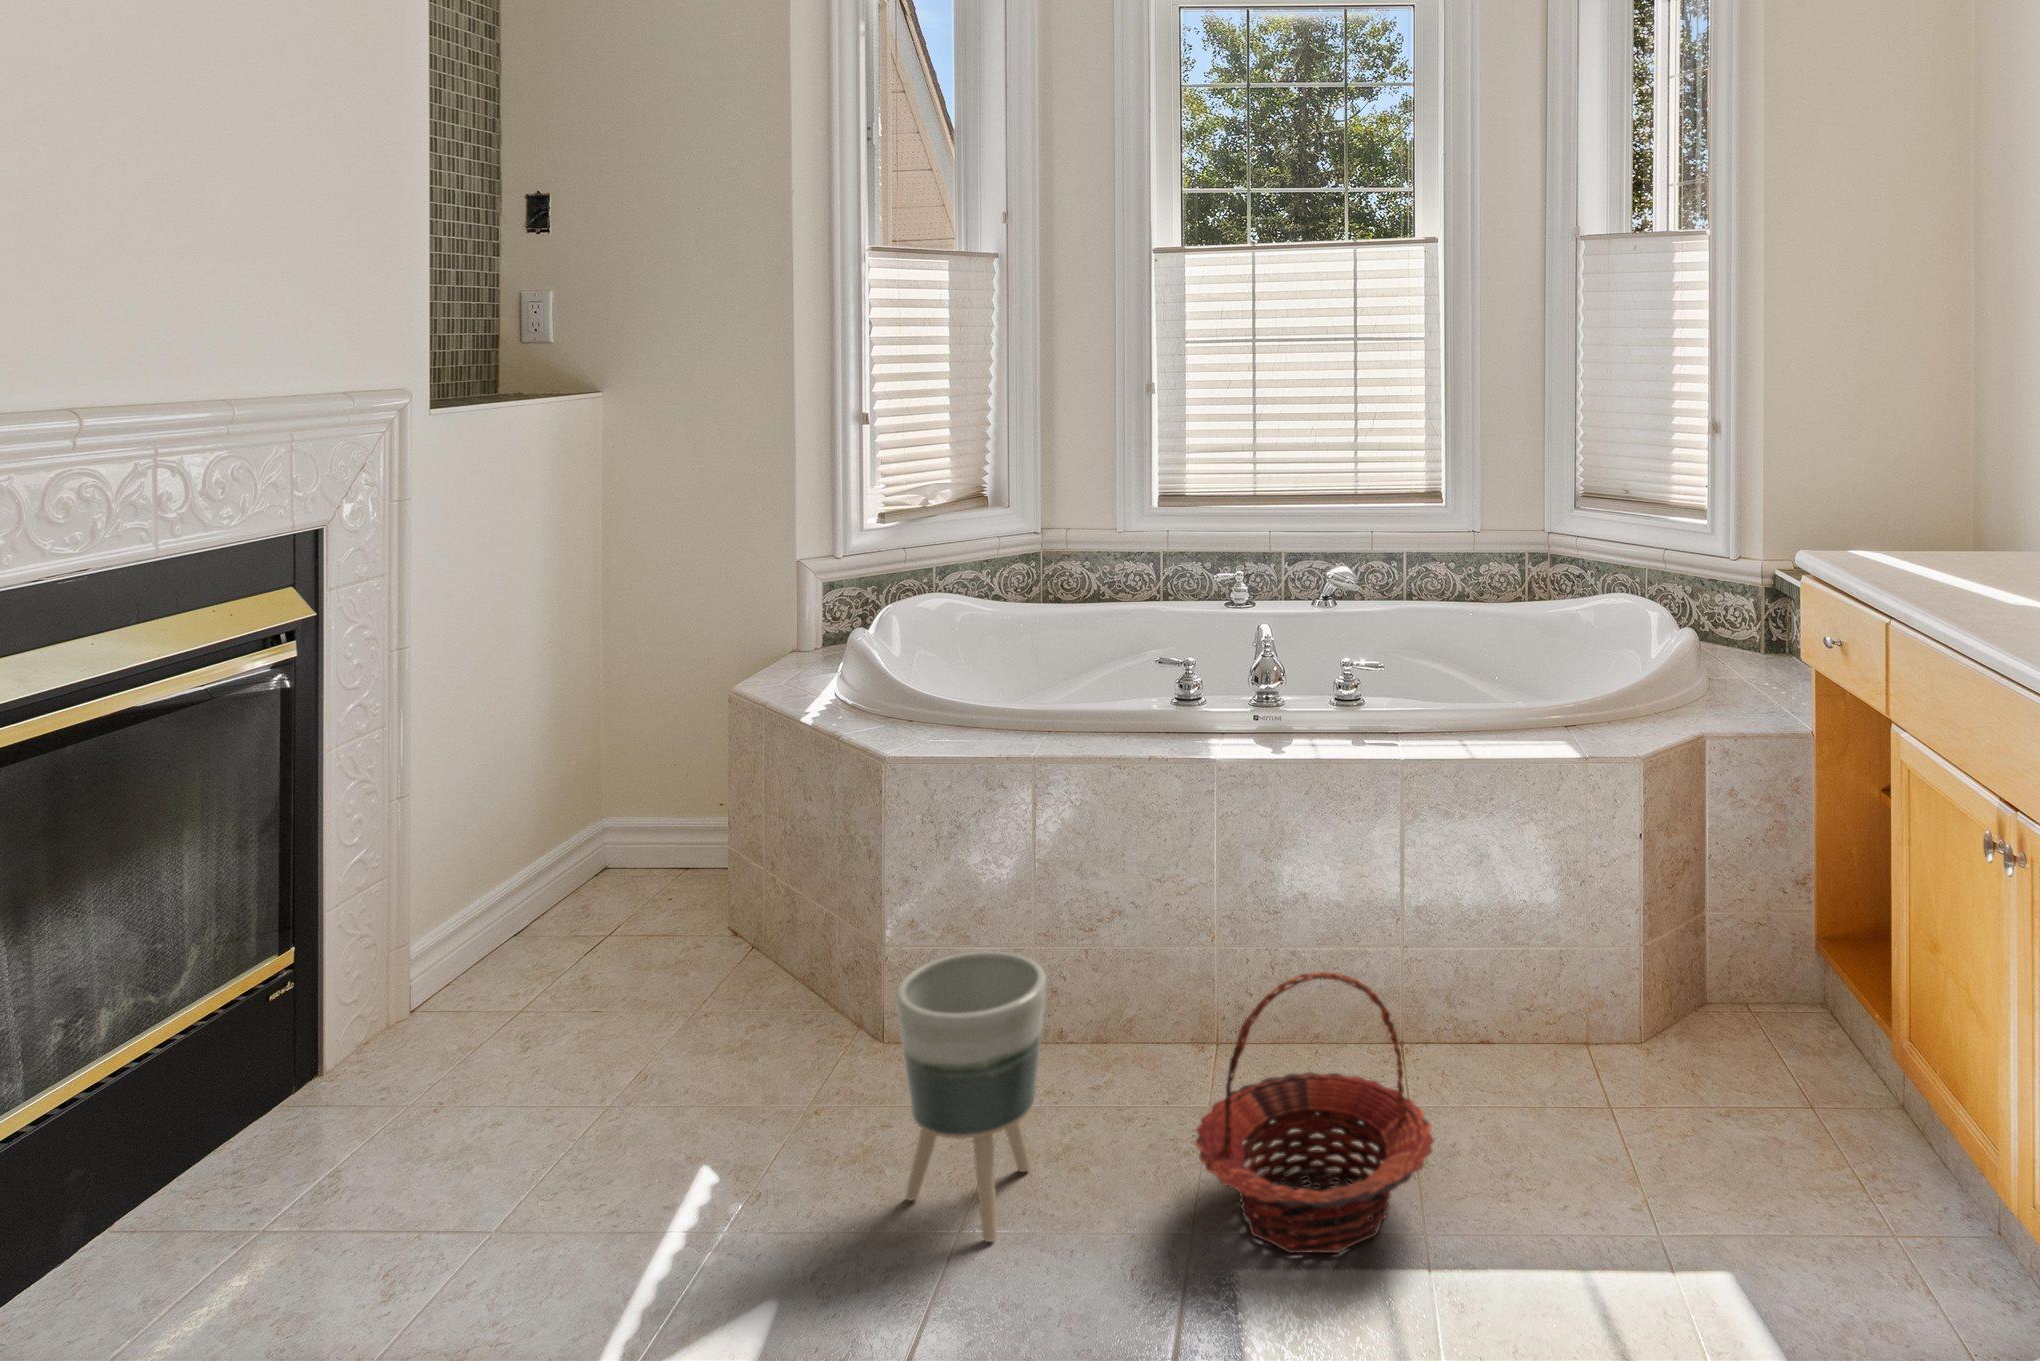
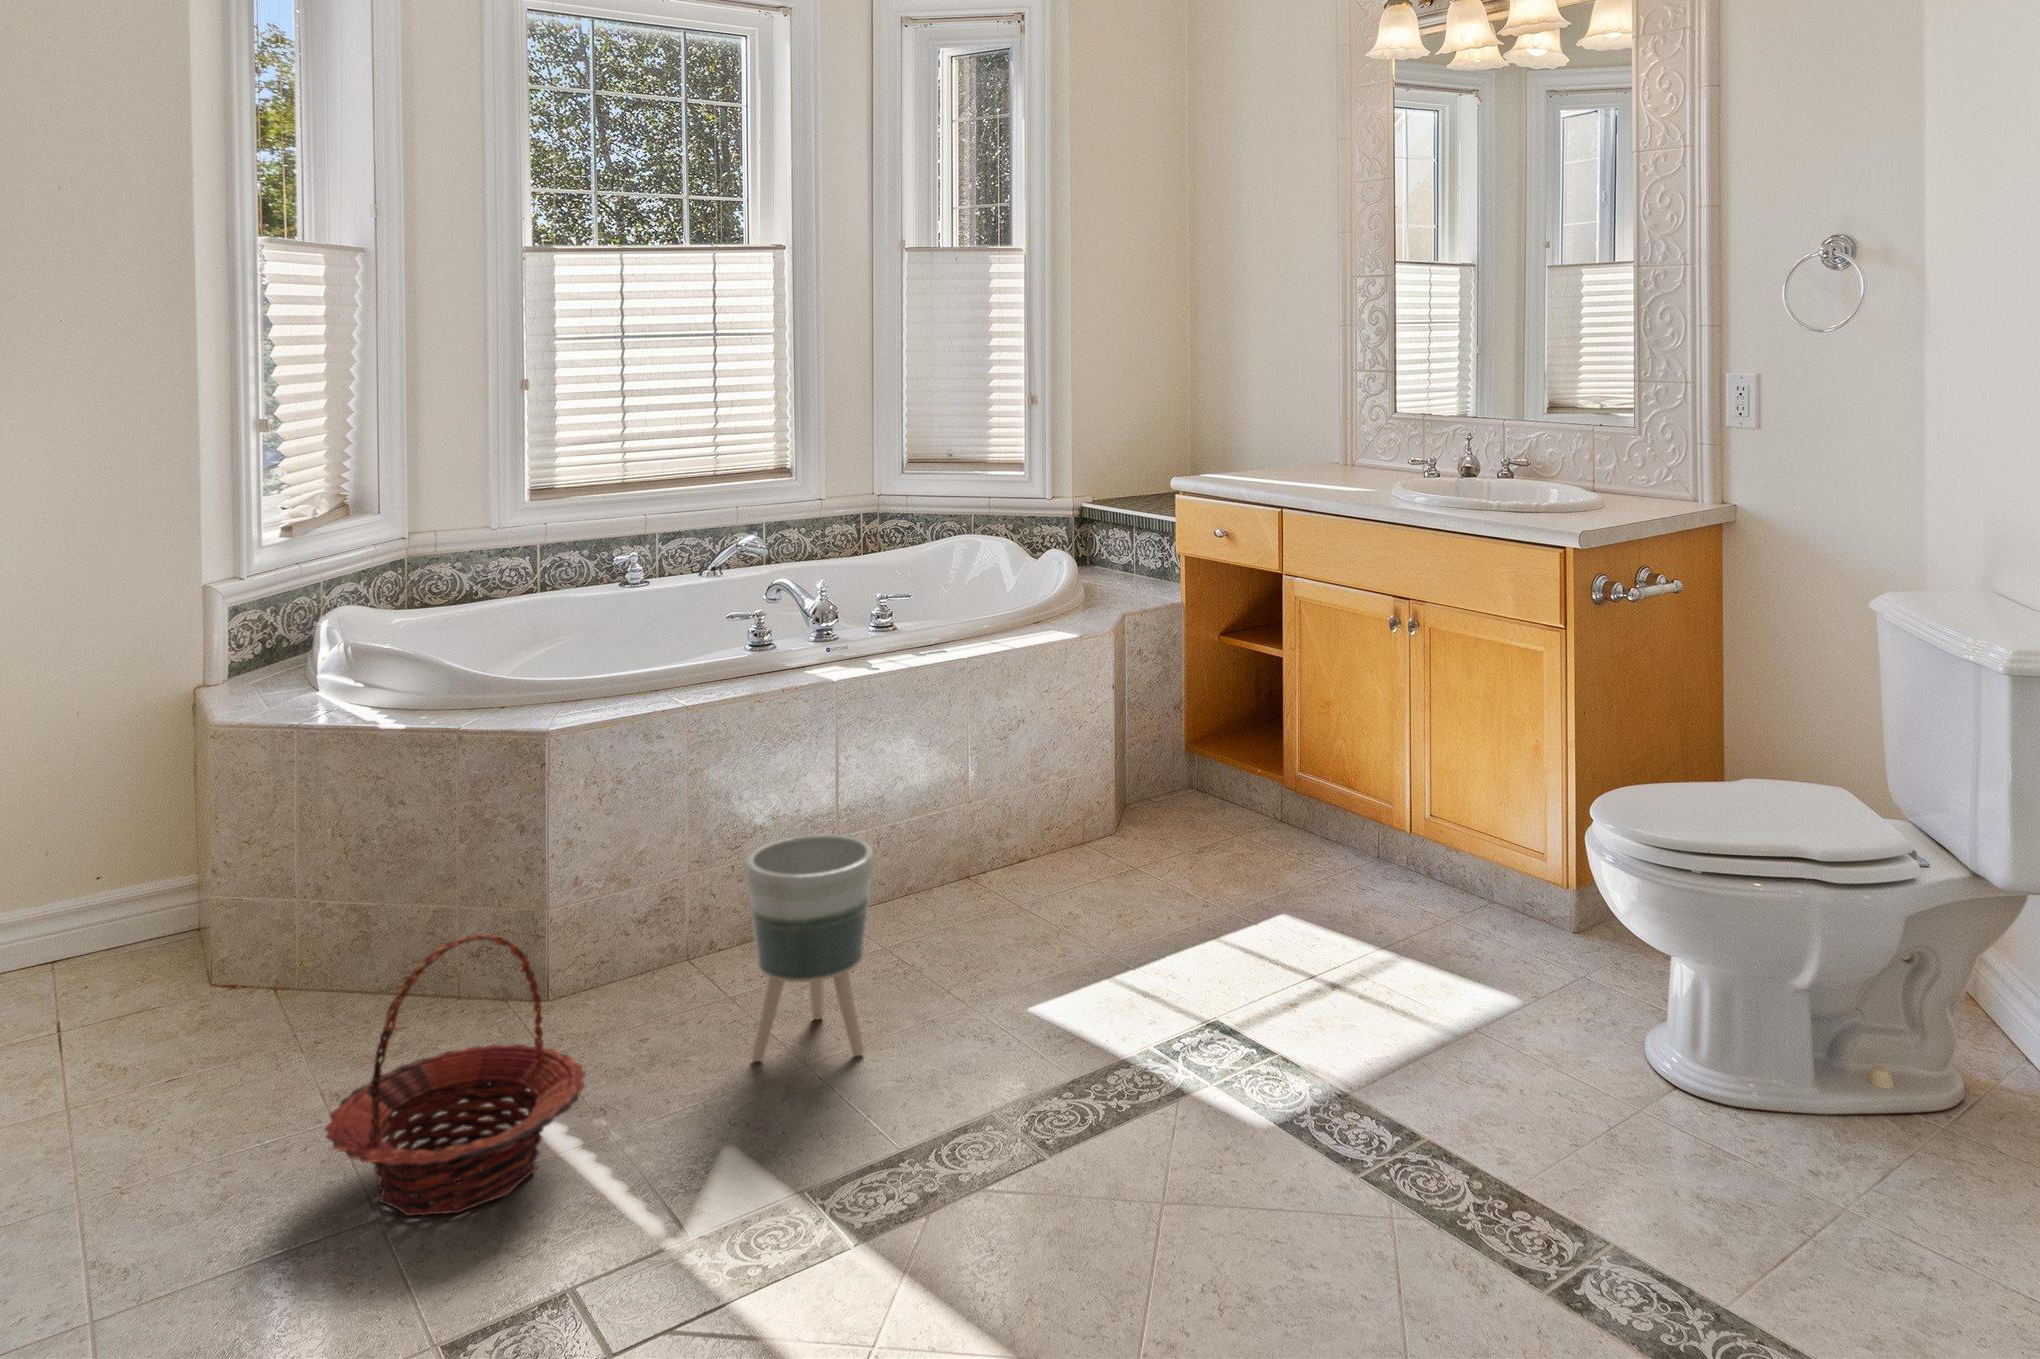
basket: present [1194,972,1434,1253] -> present [325,934,586,1215]

